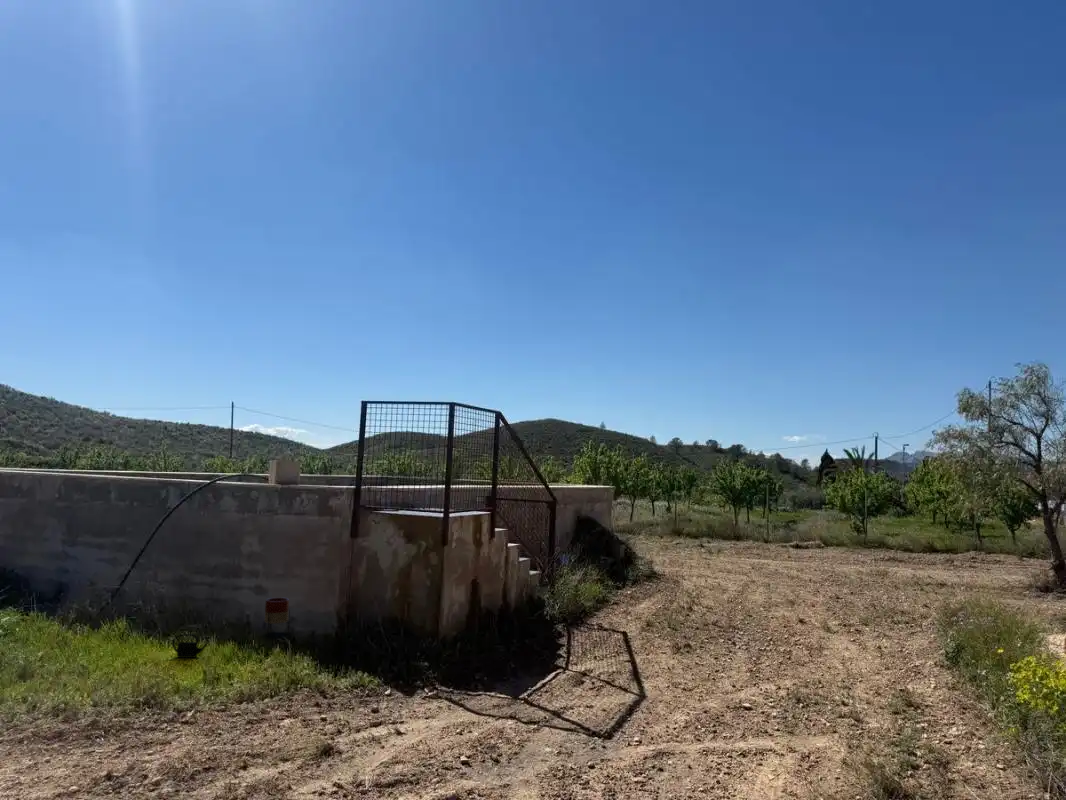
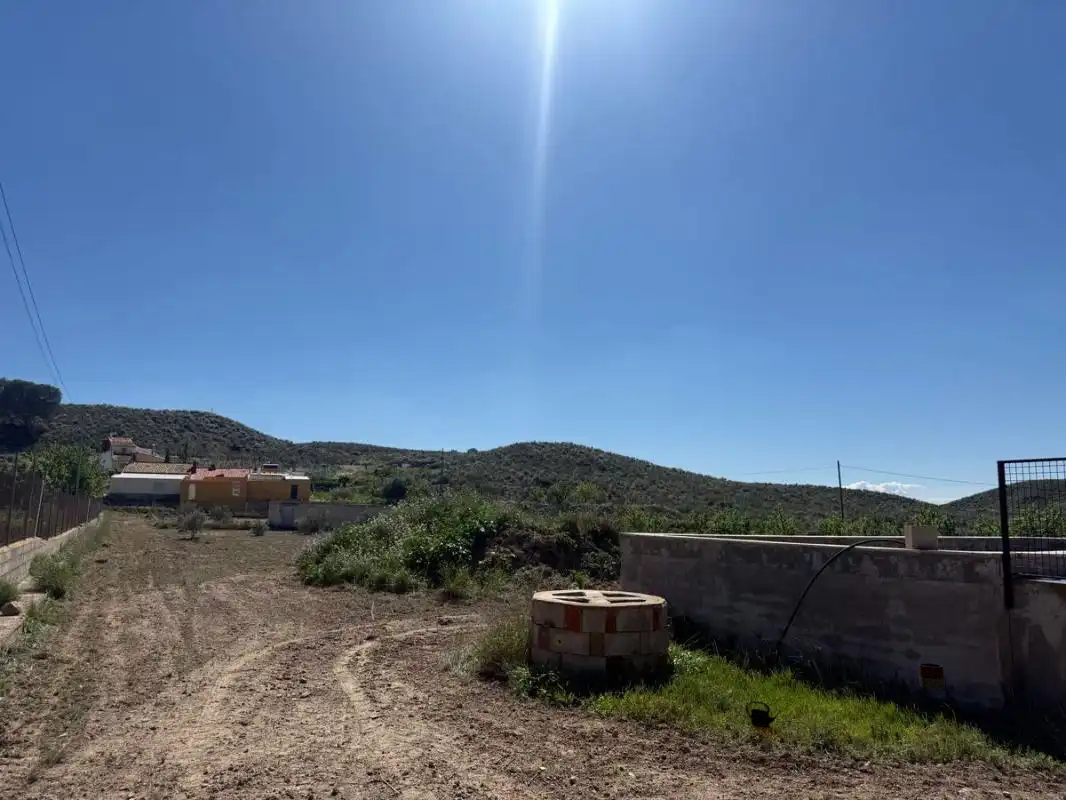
watering can: present [172,634,207,658] -> present [746,702,781,727]

